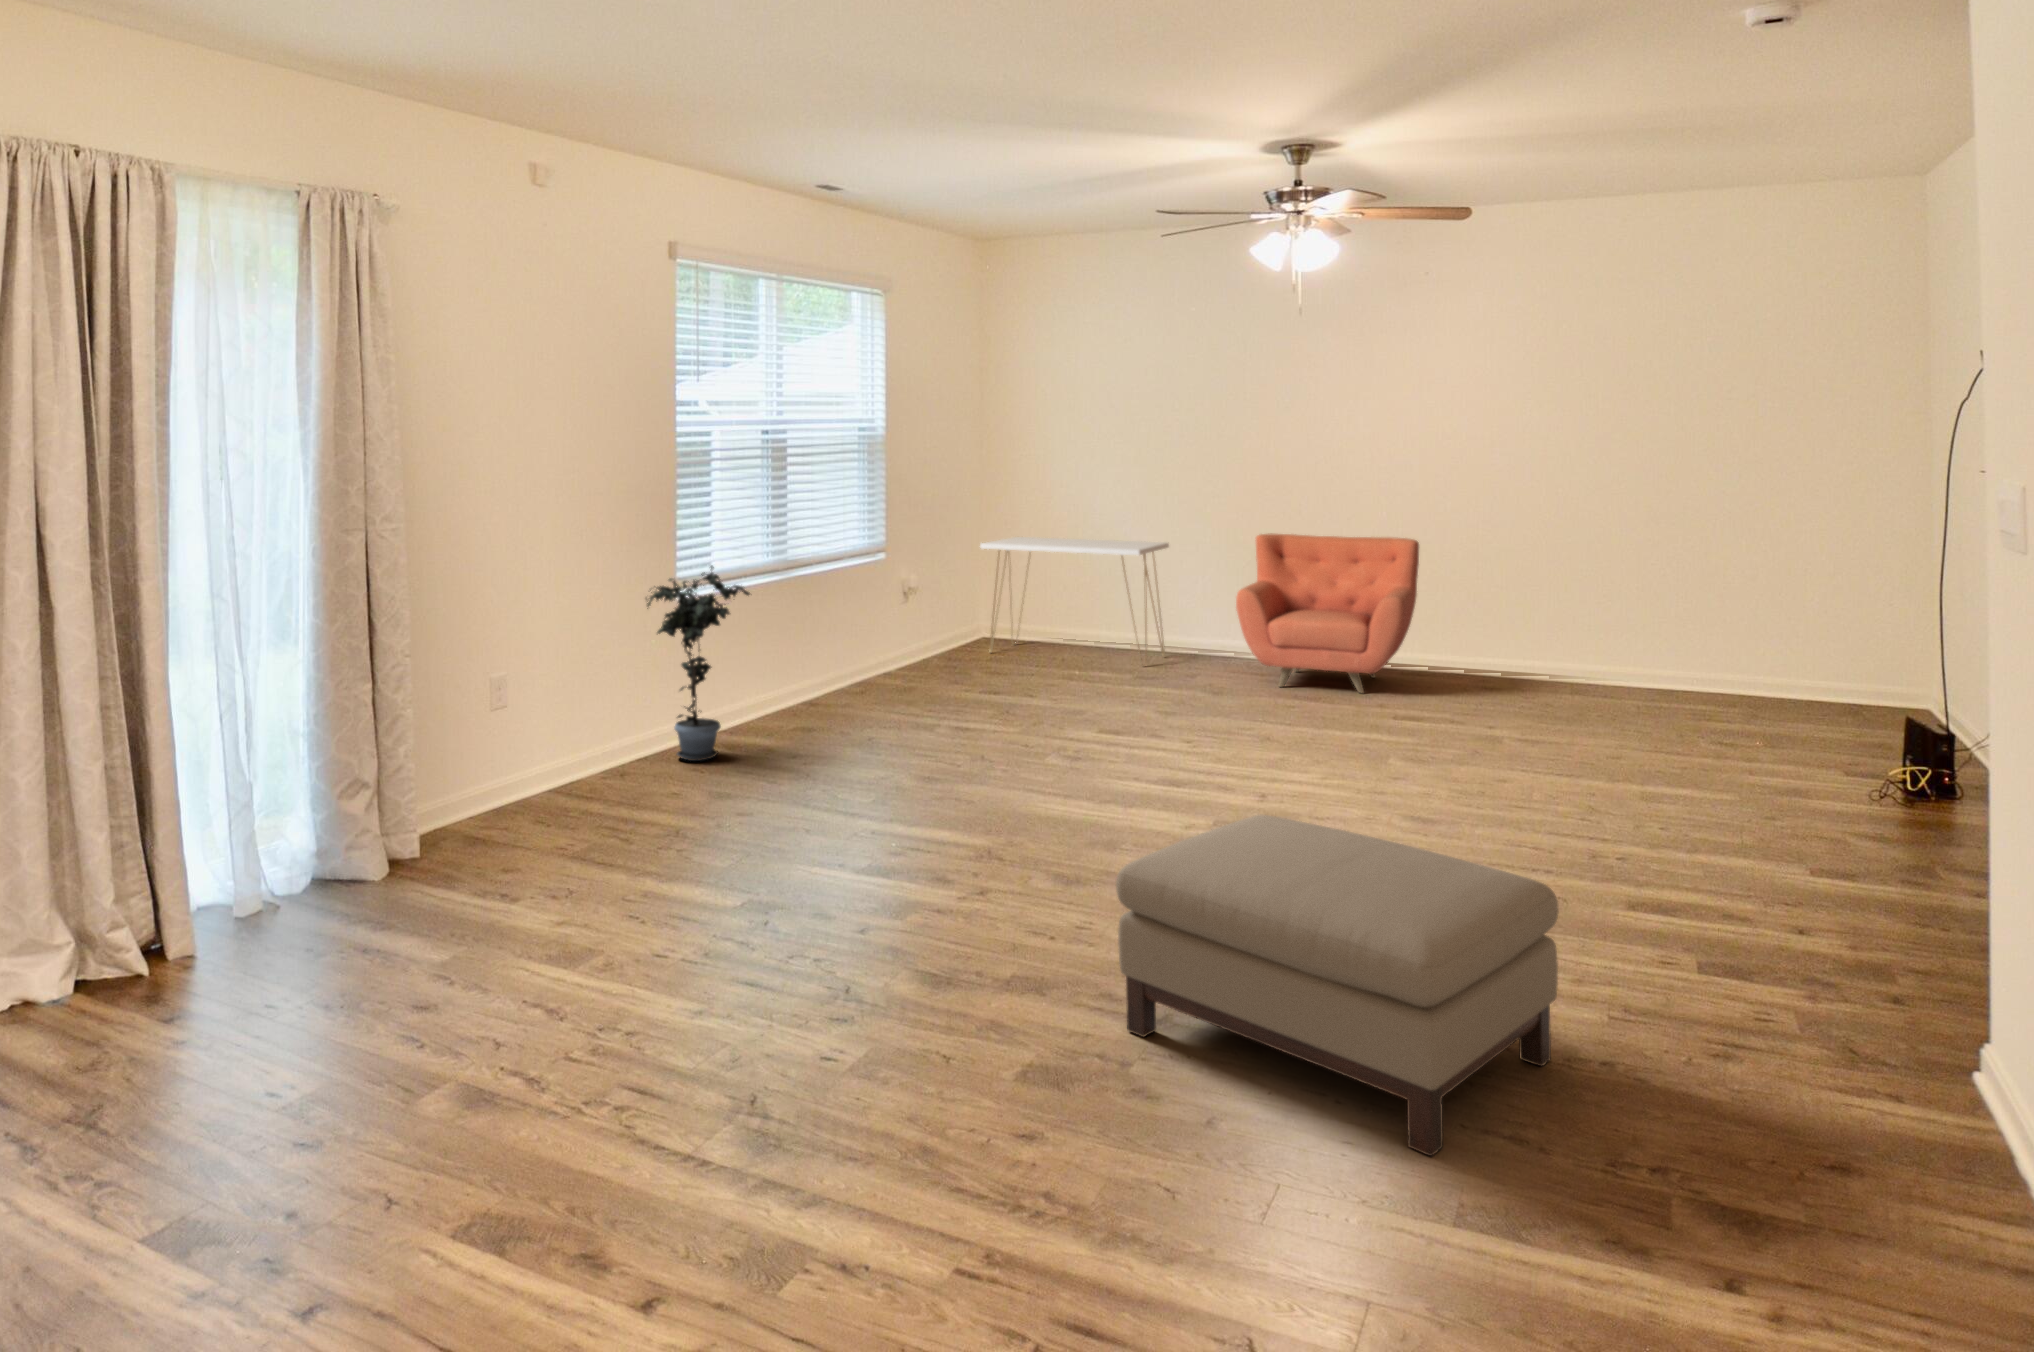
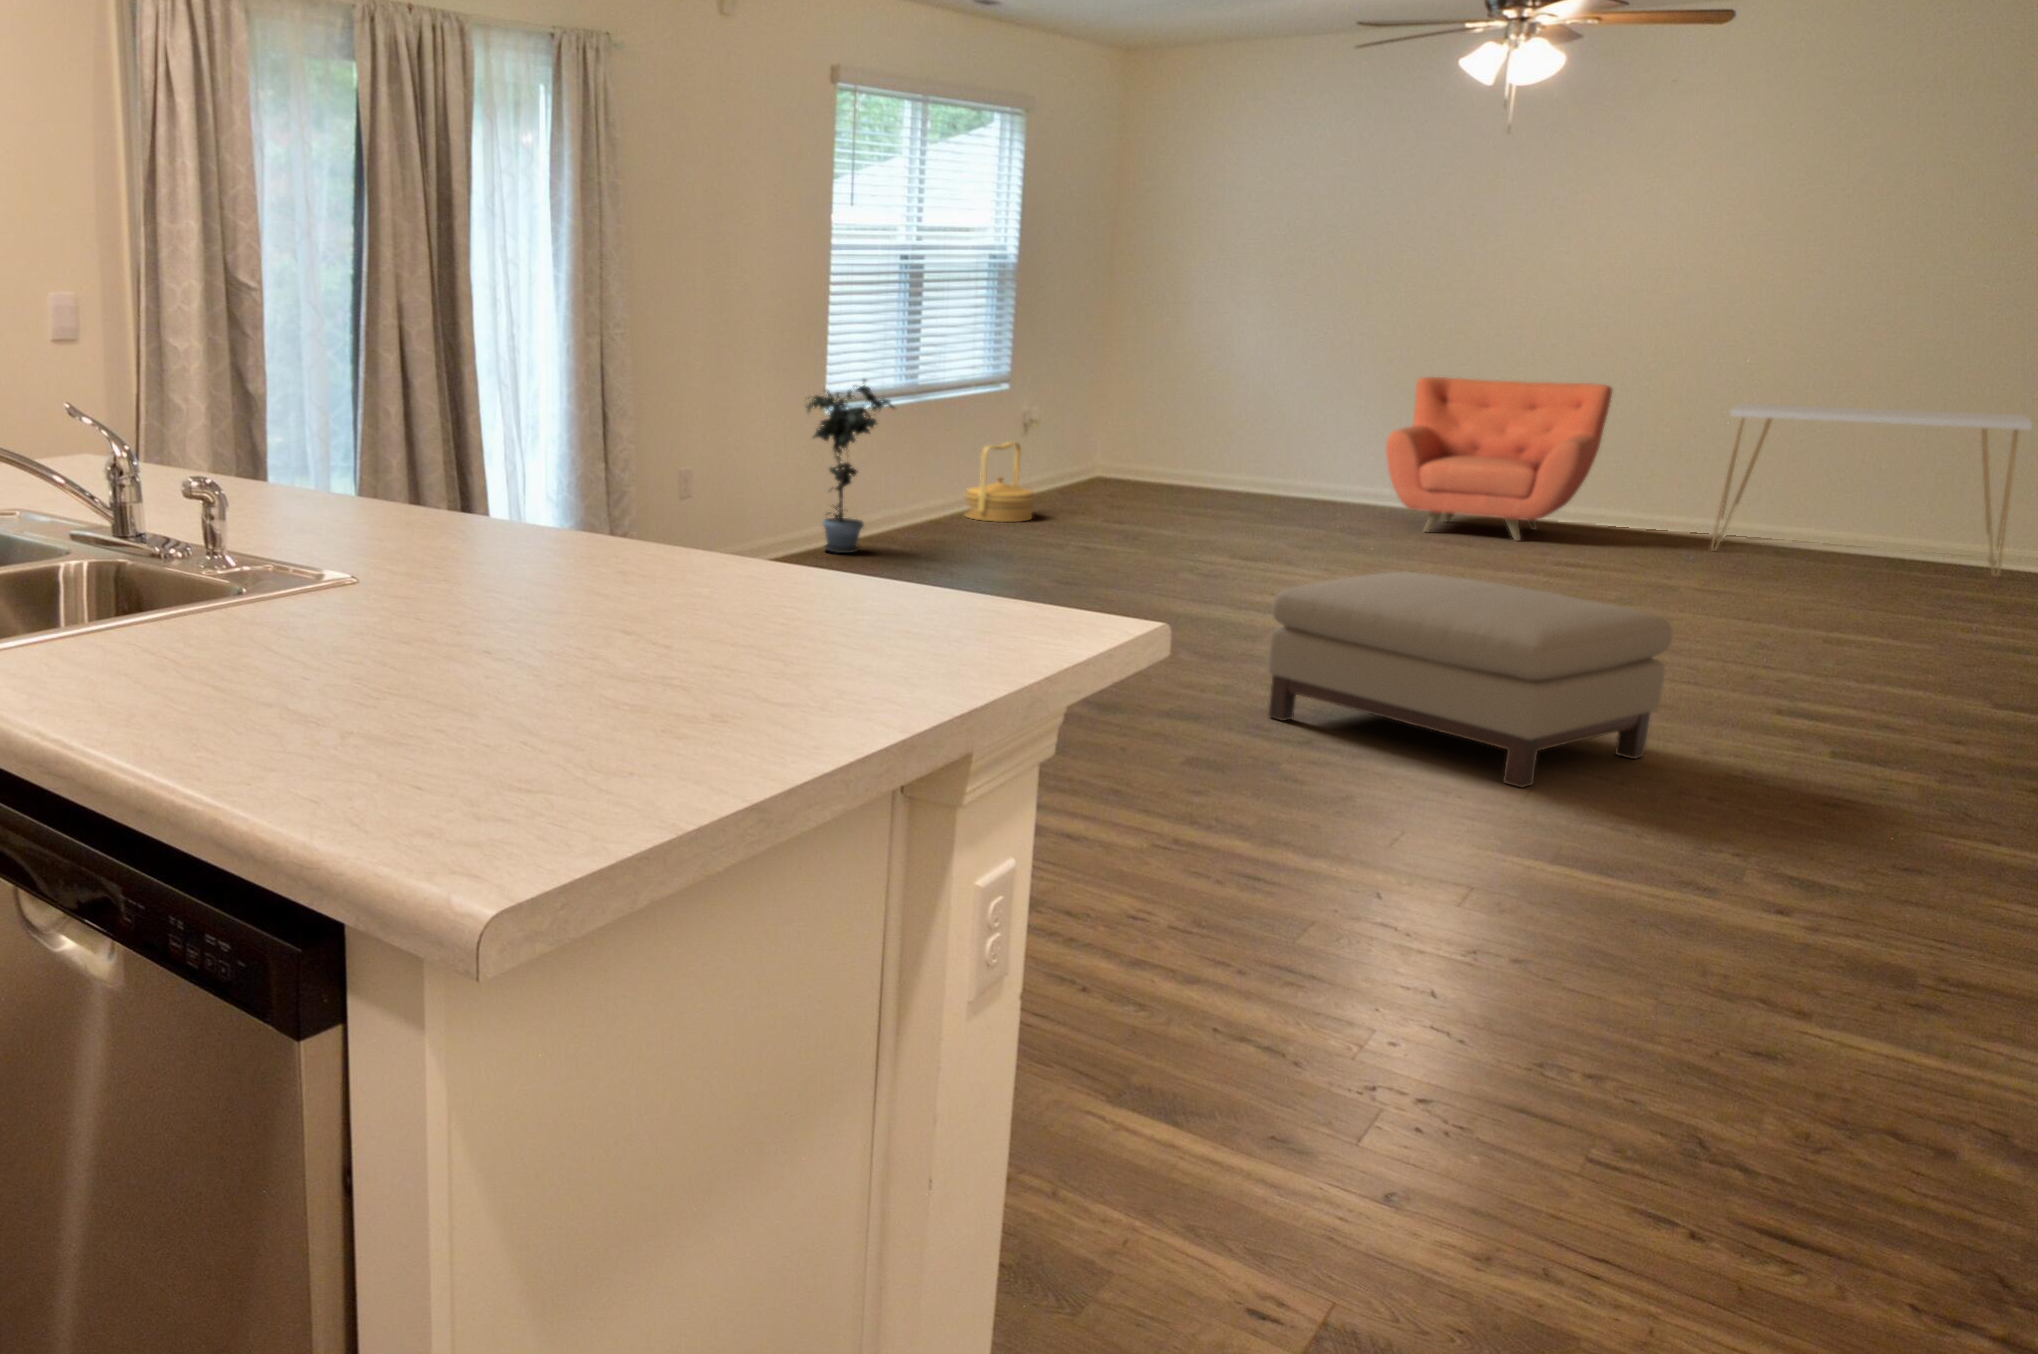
console table: present [980,537,1169,666] -> present [1711,403,2033,576]
woven basket: none [845,612,916,699] -> present [965,442,1034,522]

